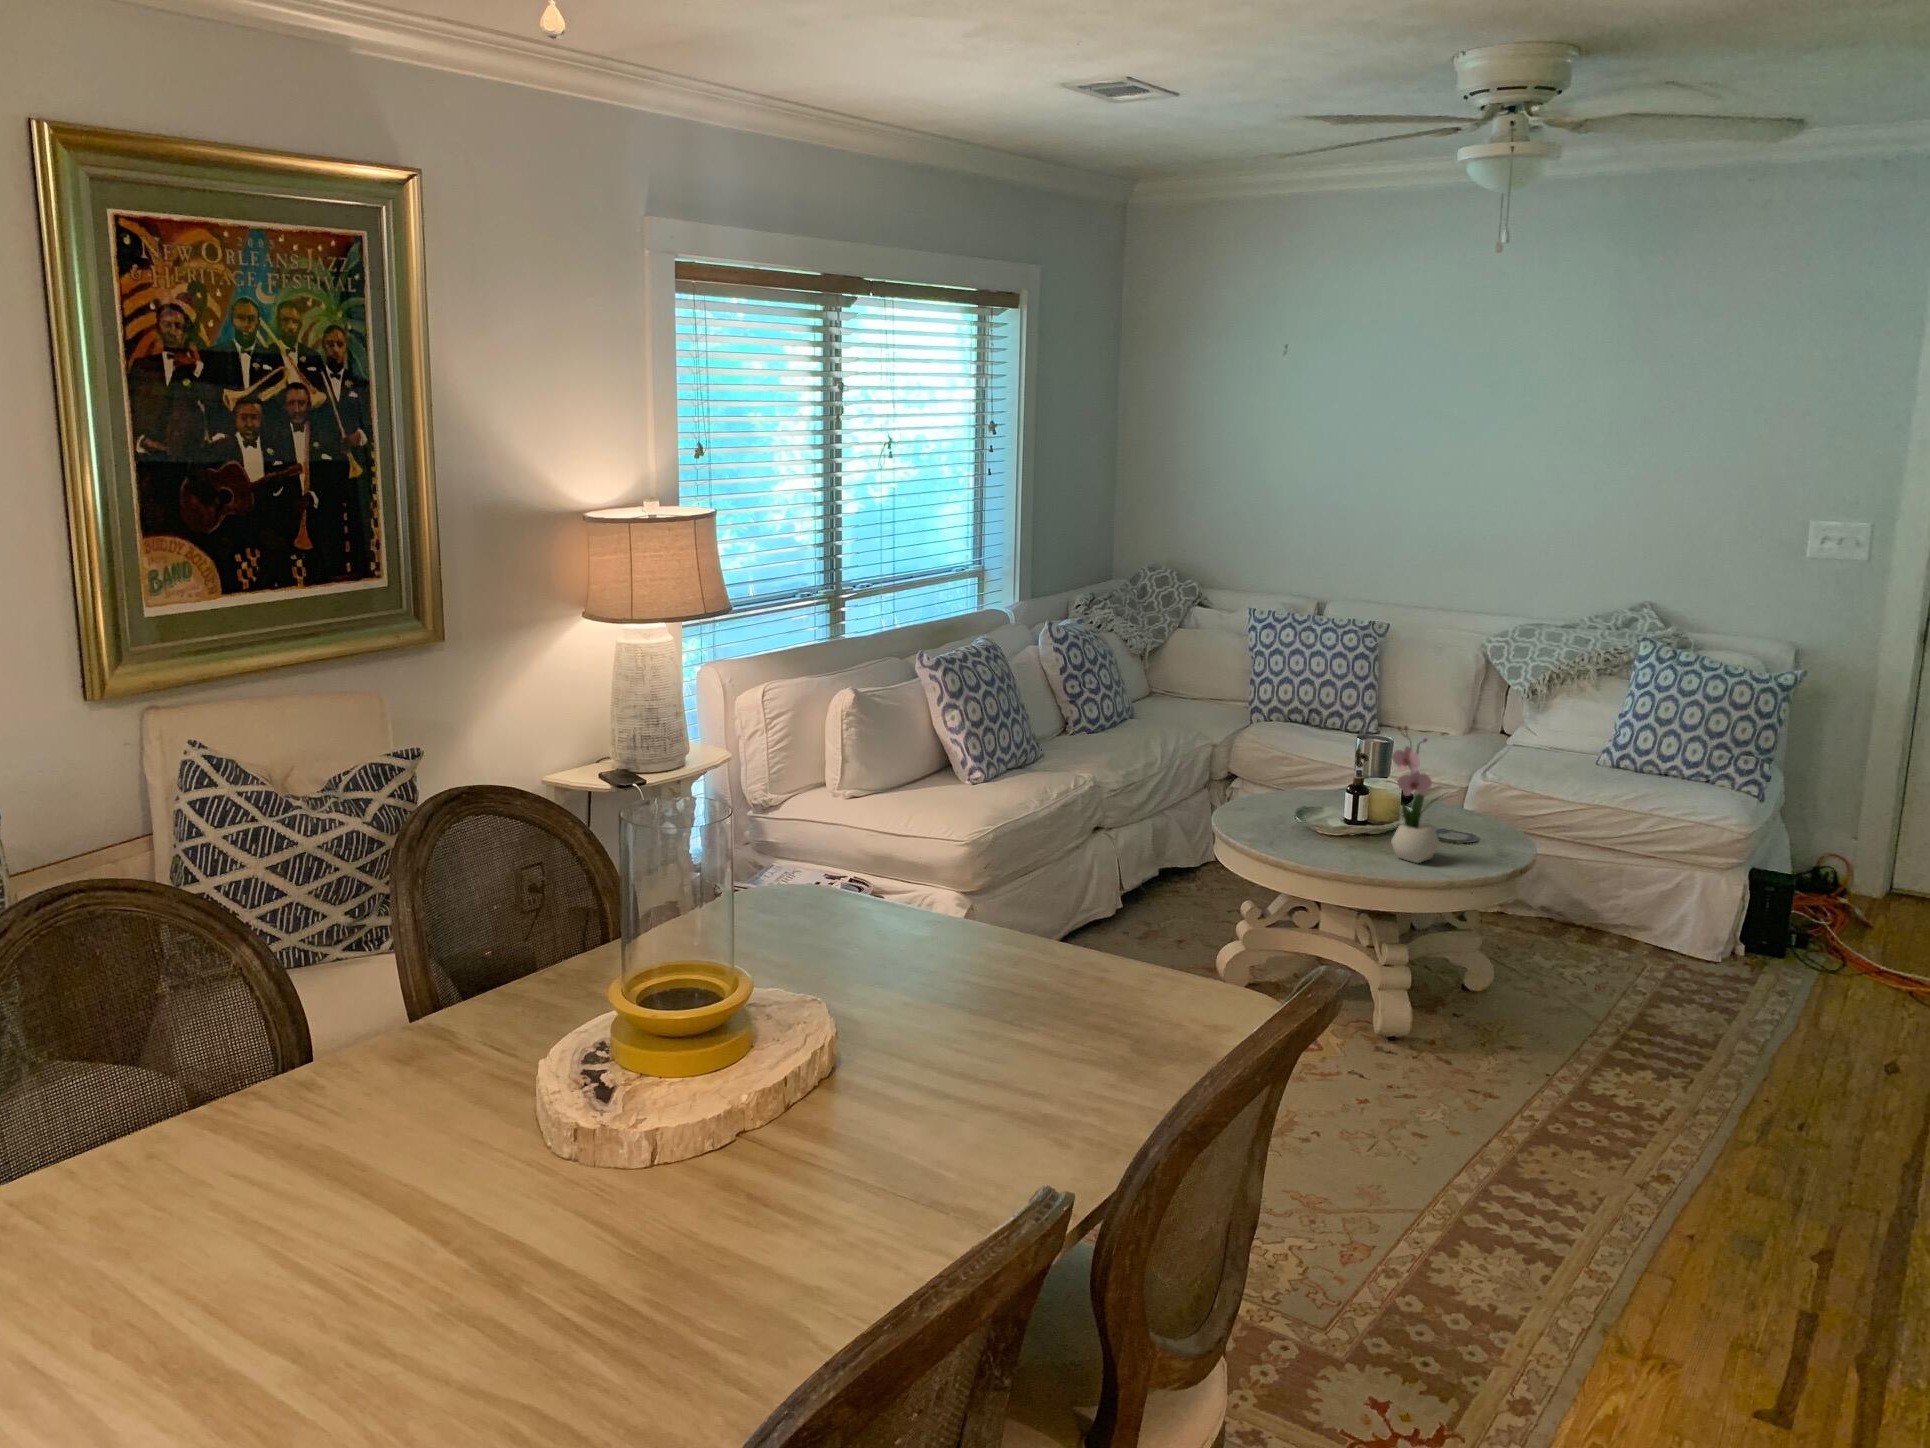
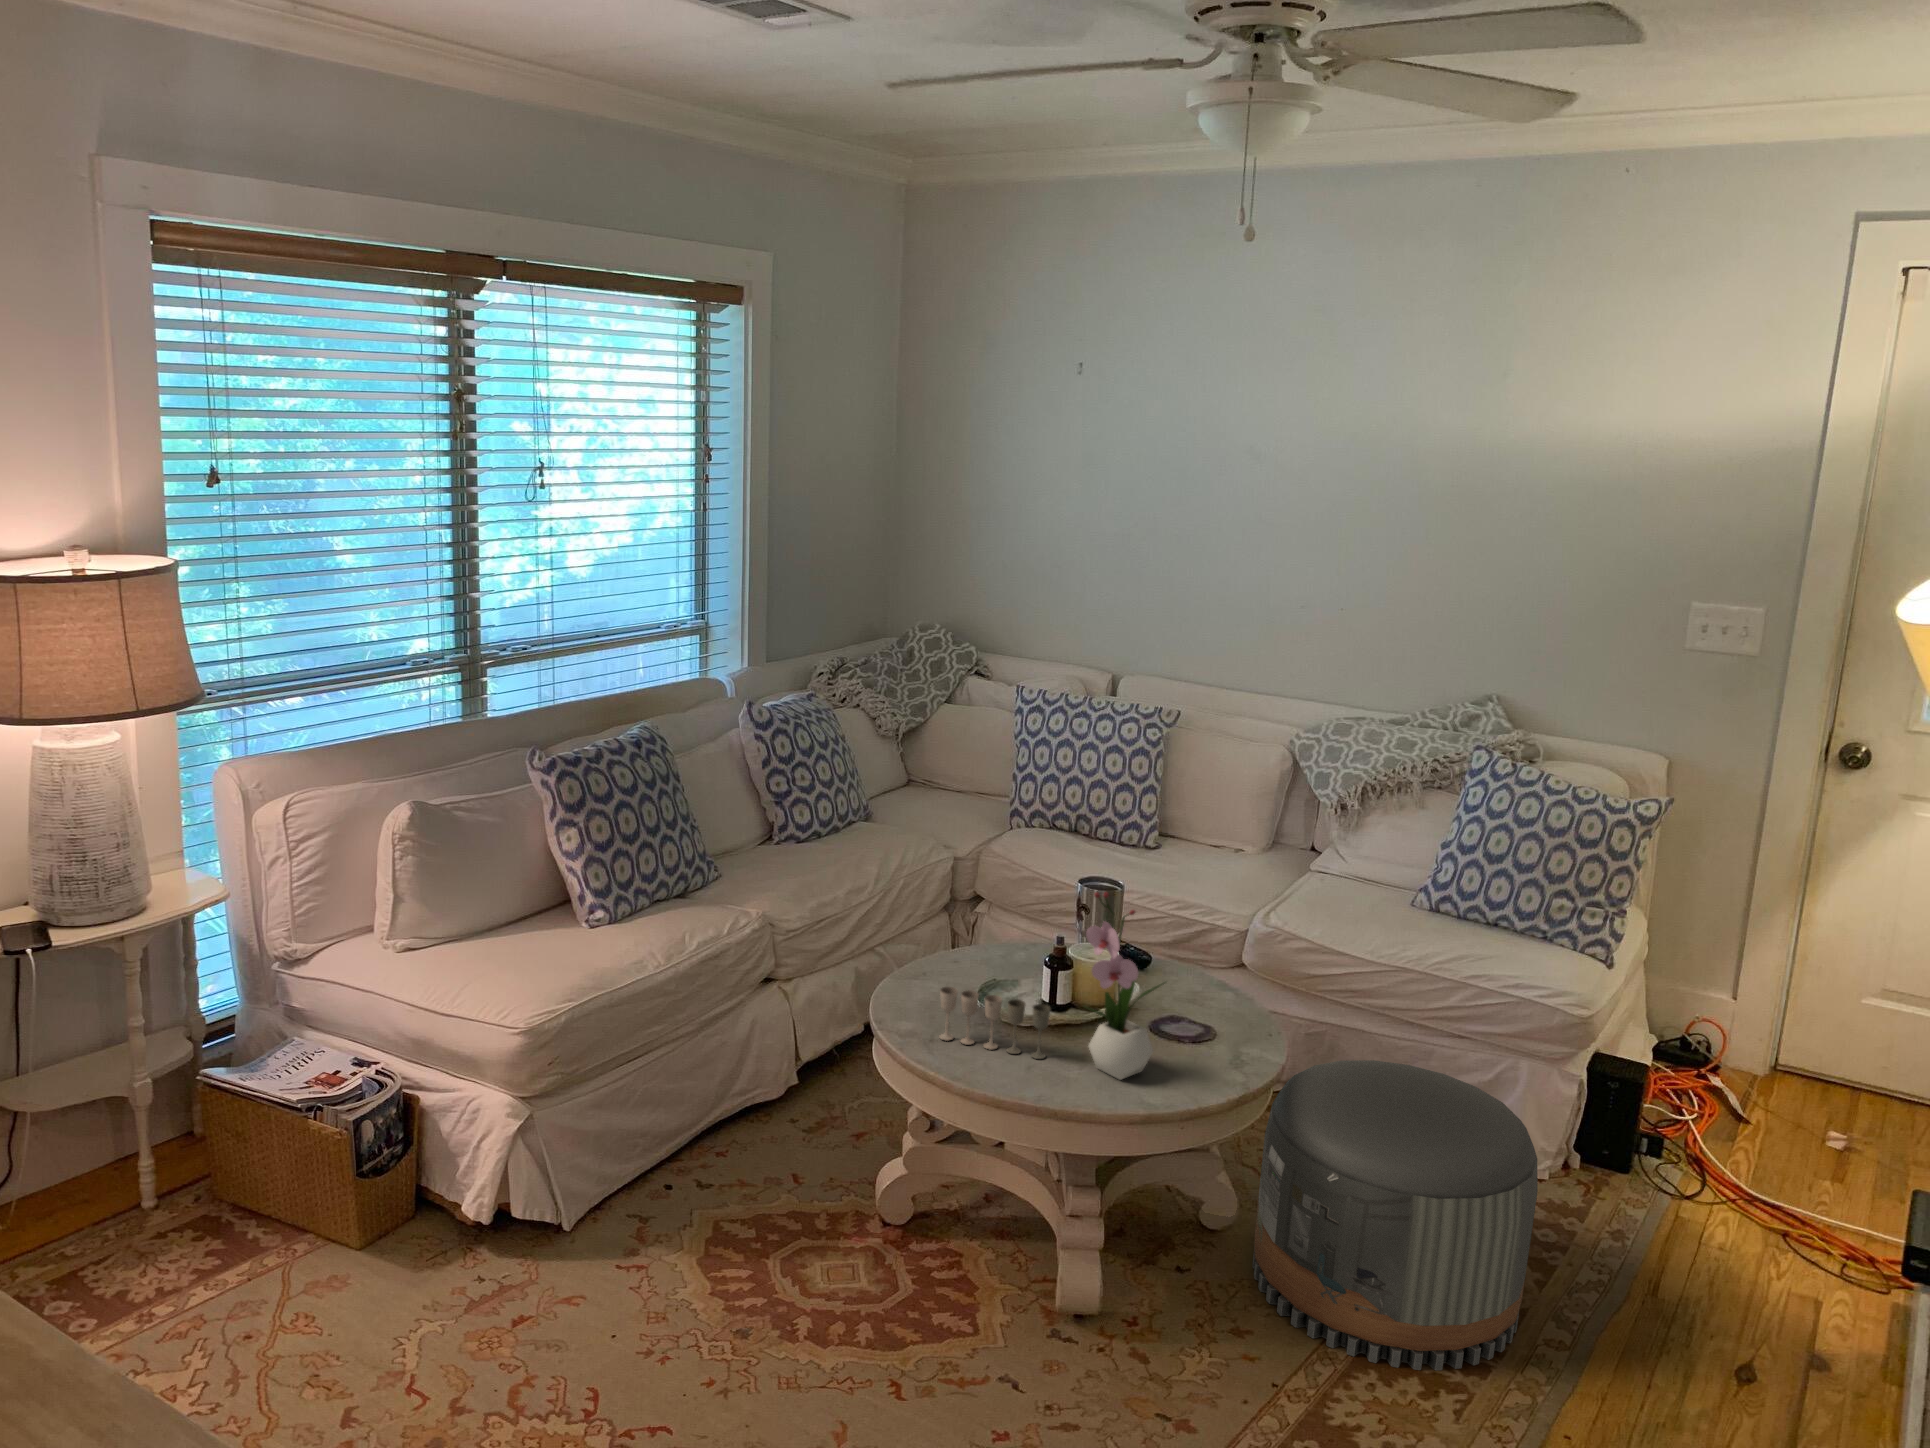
wine glass: none [1273,805,1361,854] -> present [940,987,1050,1059]
pouf: none [1505,860,1726,1065] -> present [1253,1060,1538,1370]

